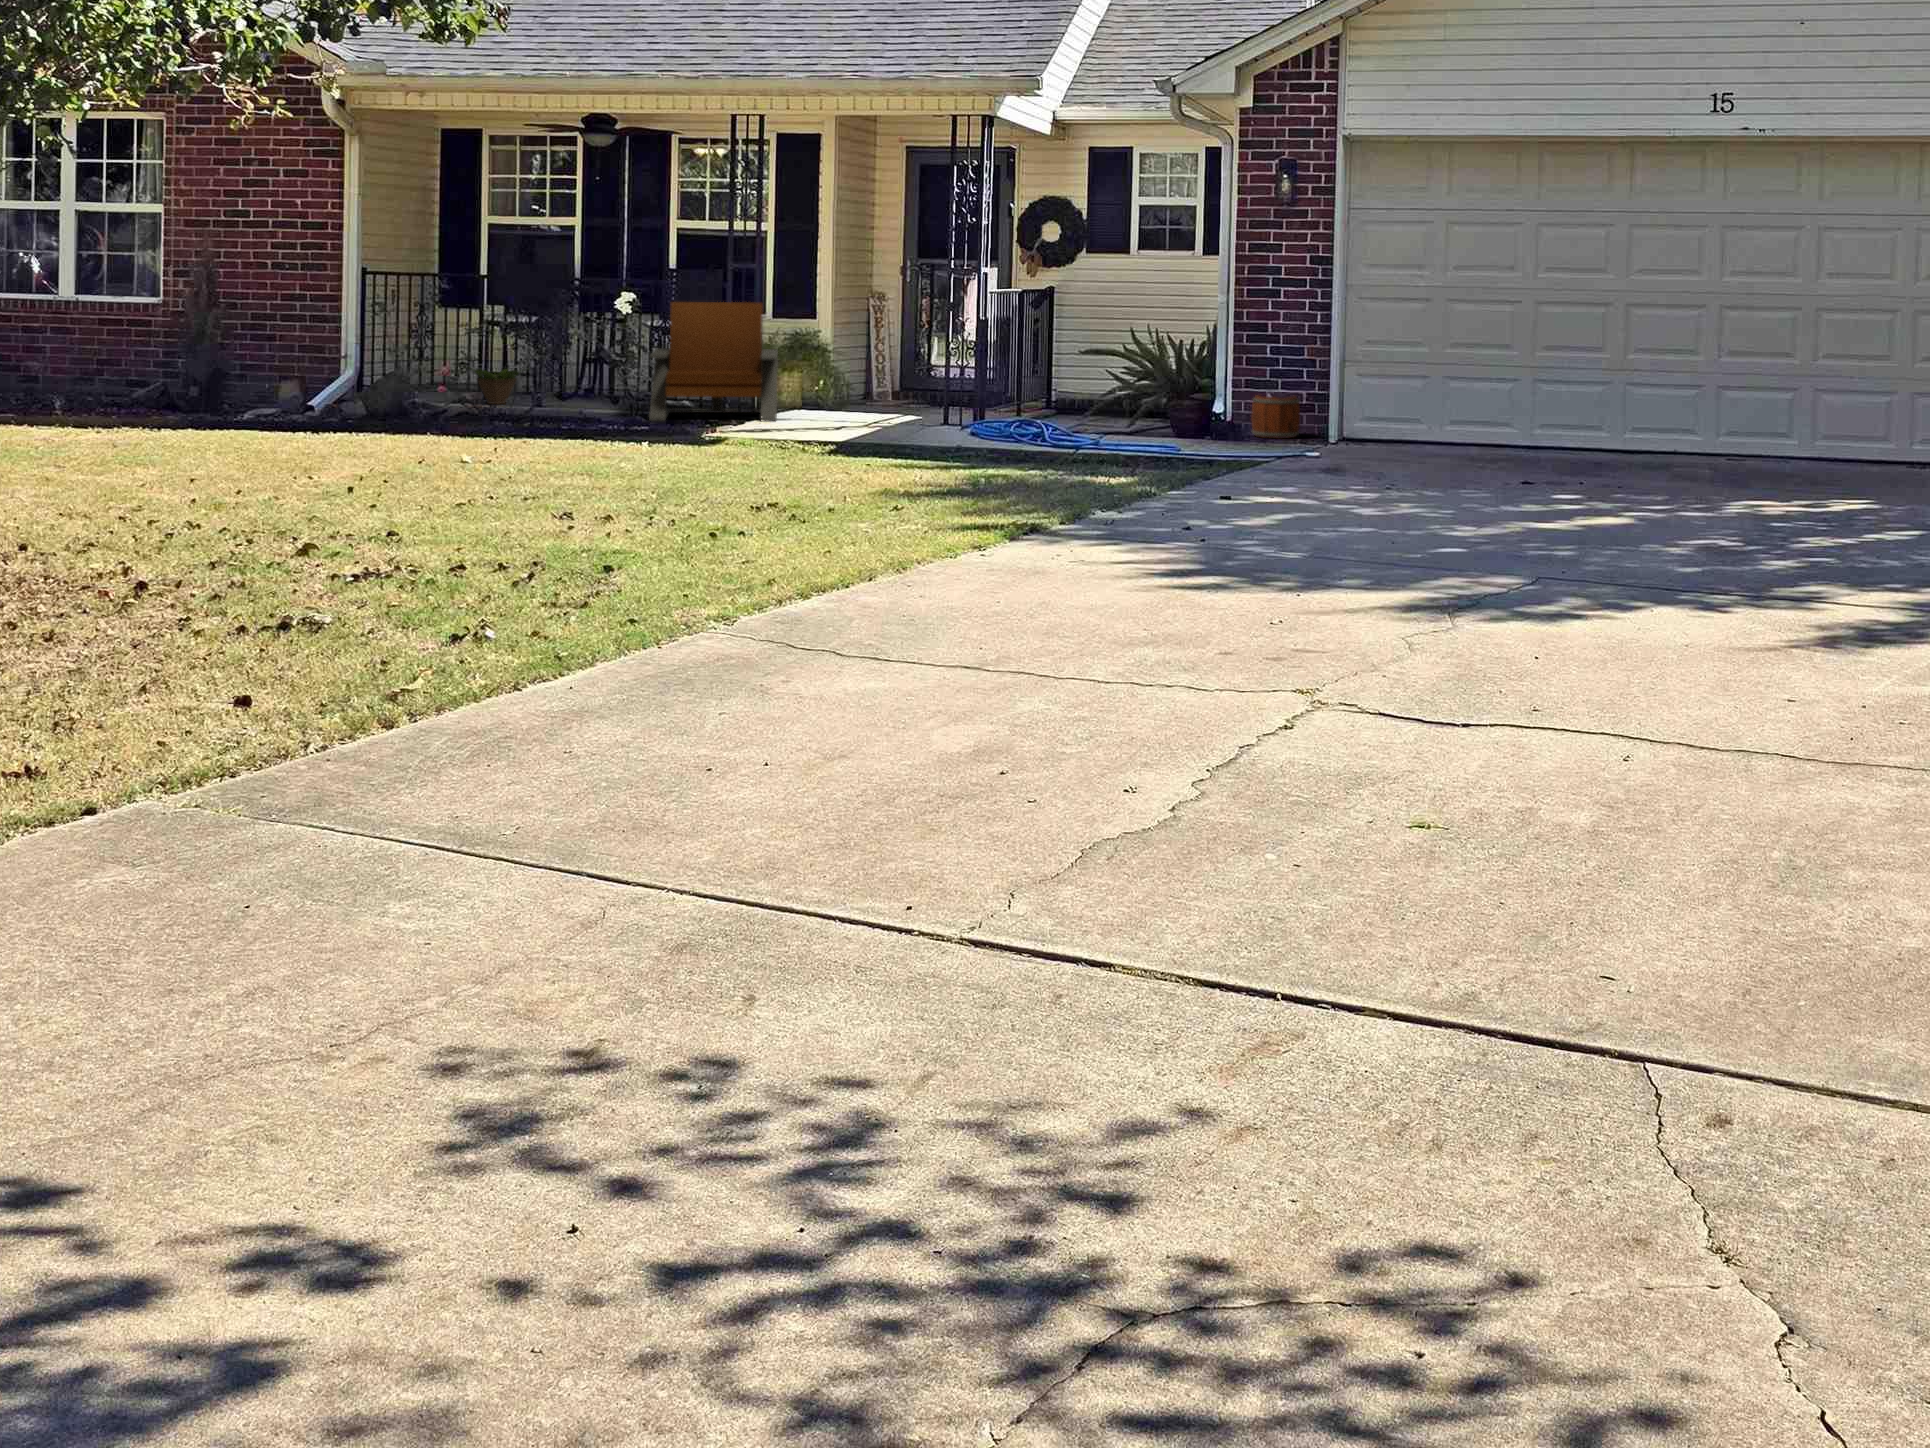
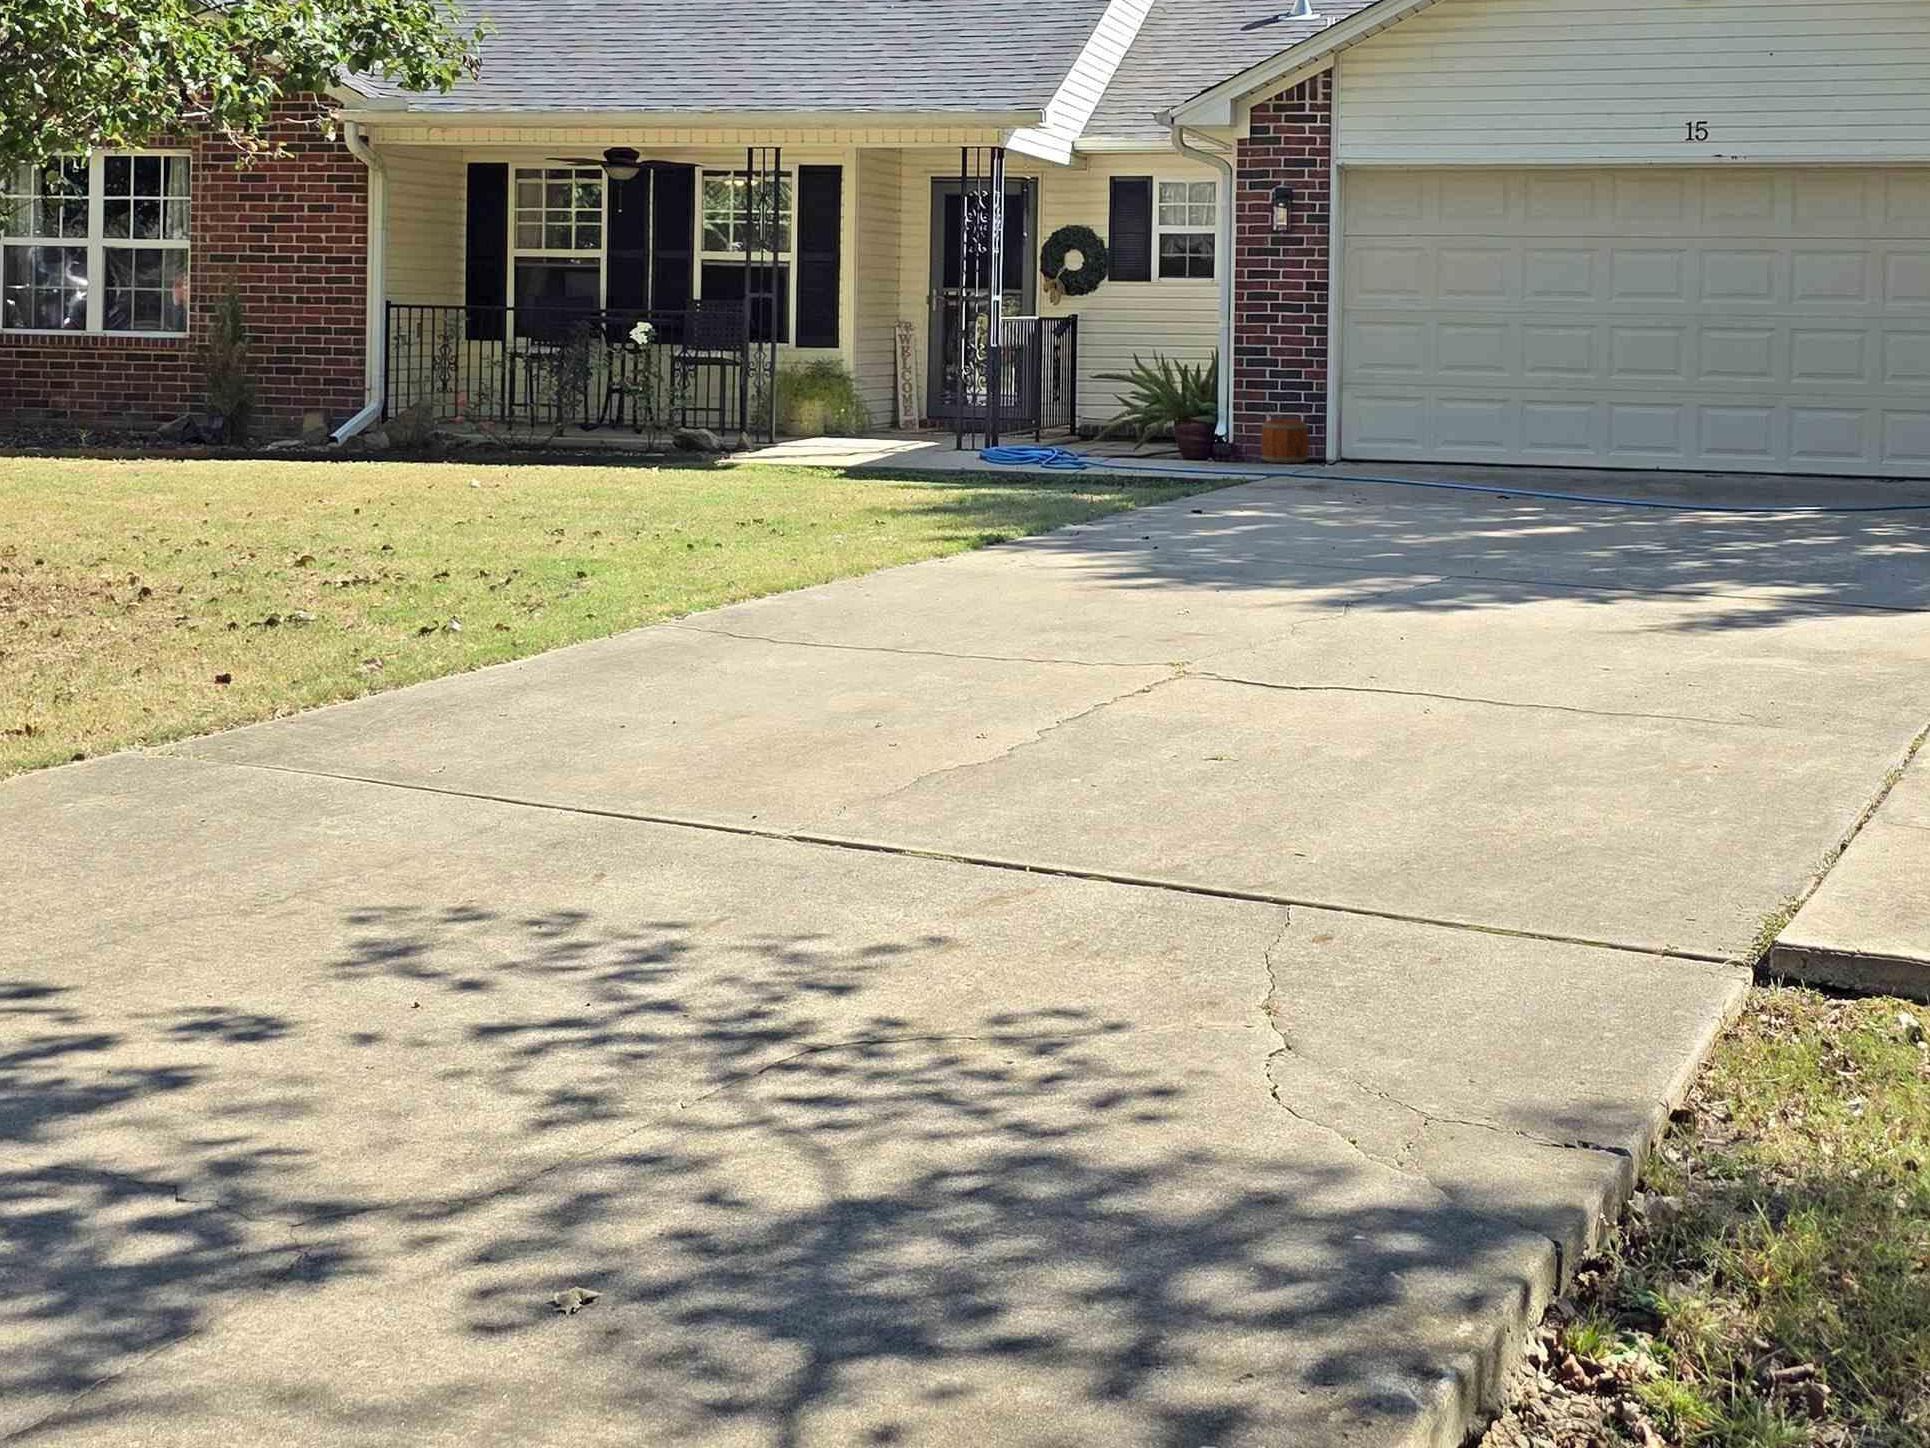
lounge chair: present [649,302,778,421] -> none [667,333,798,452]
decorative plant: present [473,369,521,404] -> none [484,400,552,438]

